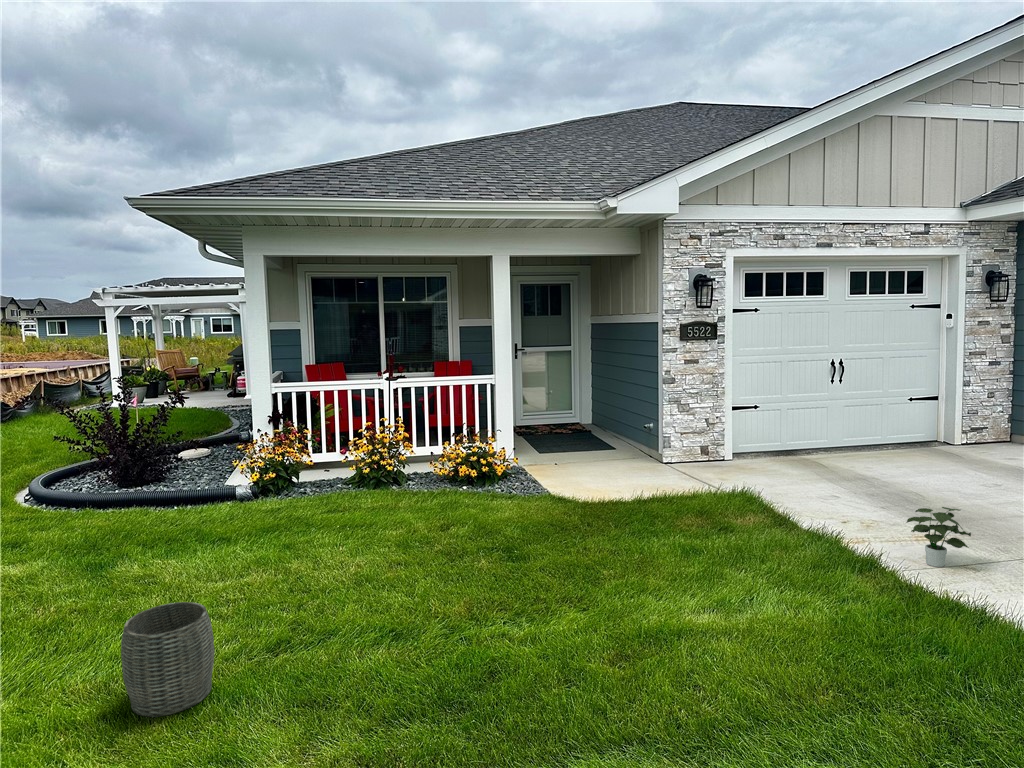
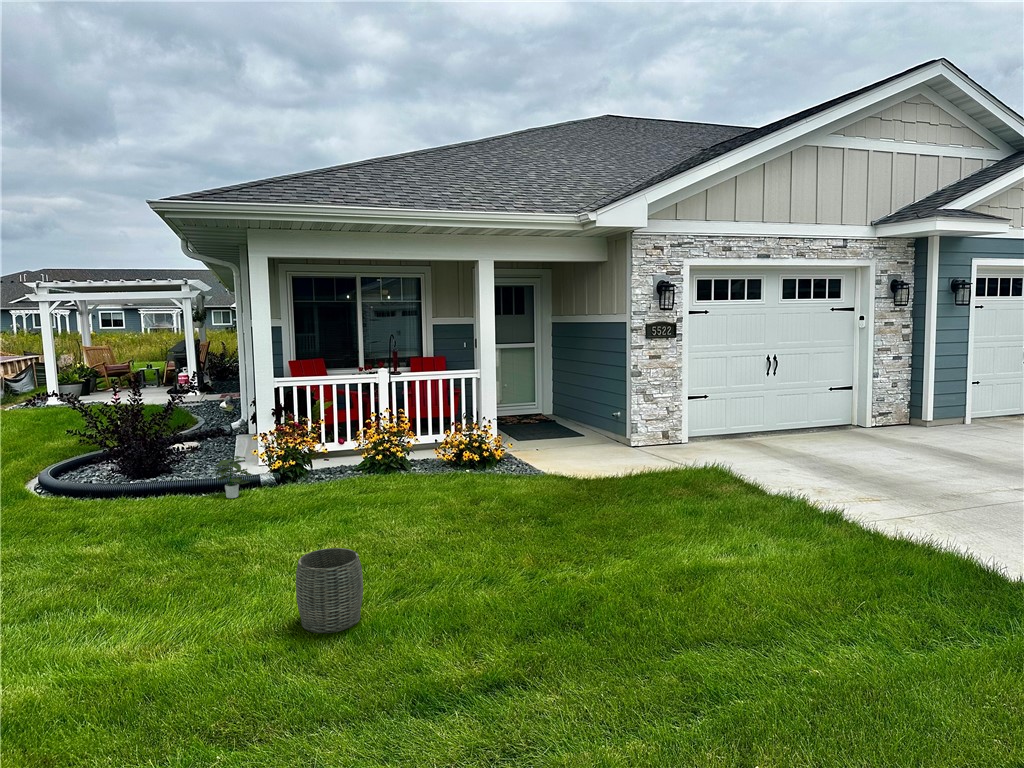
potted plant: present [907,507,971,567] -> present [215,456,252,498]

